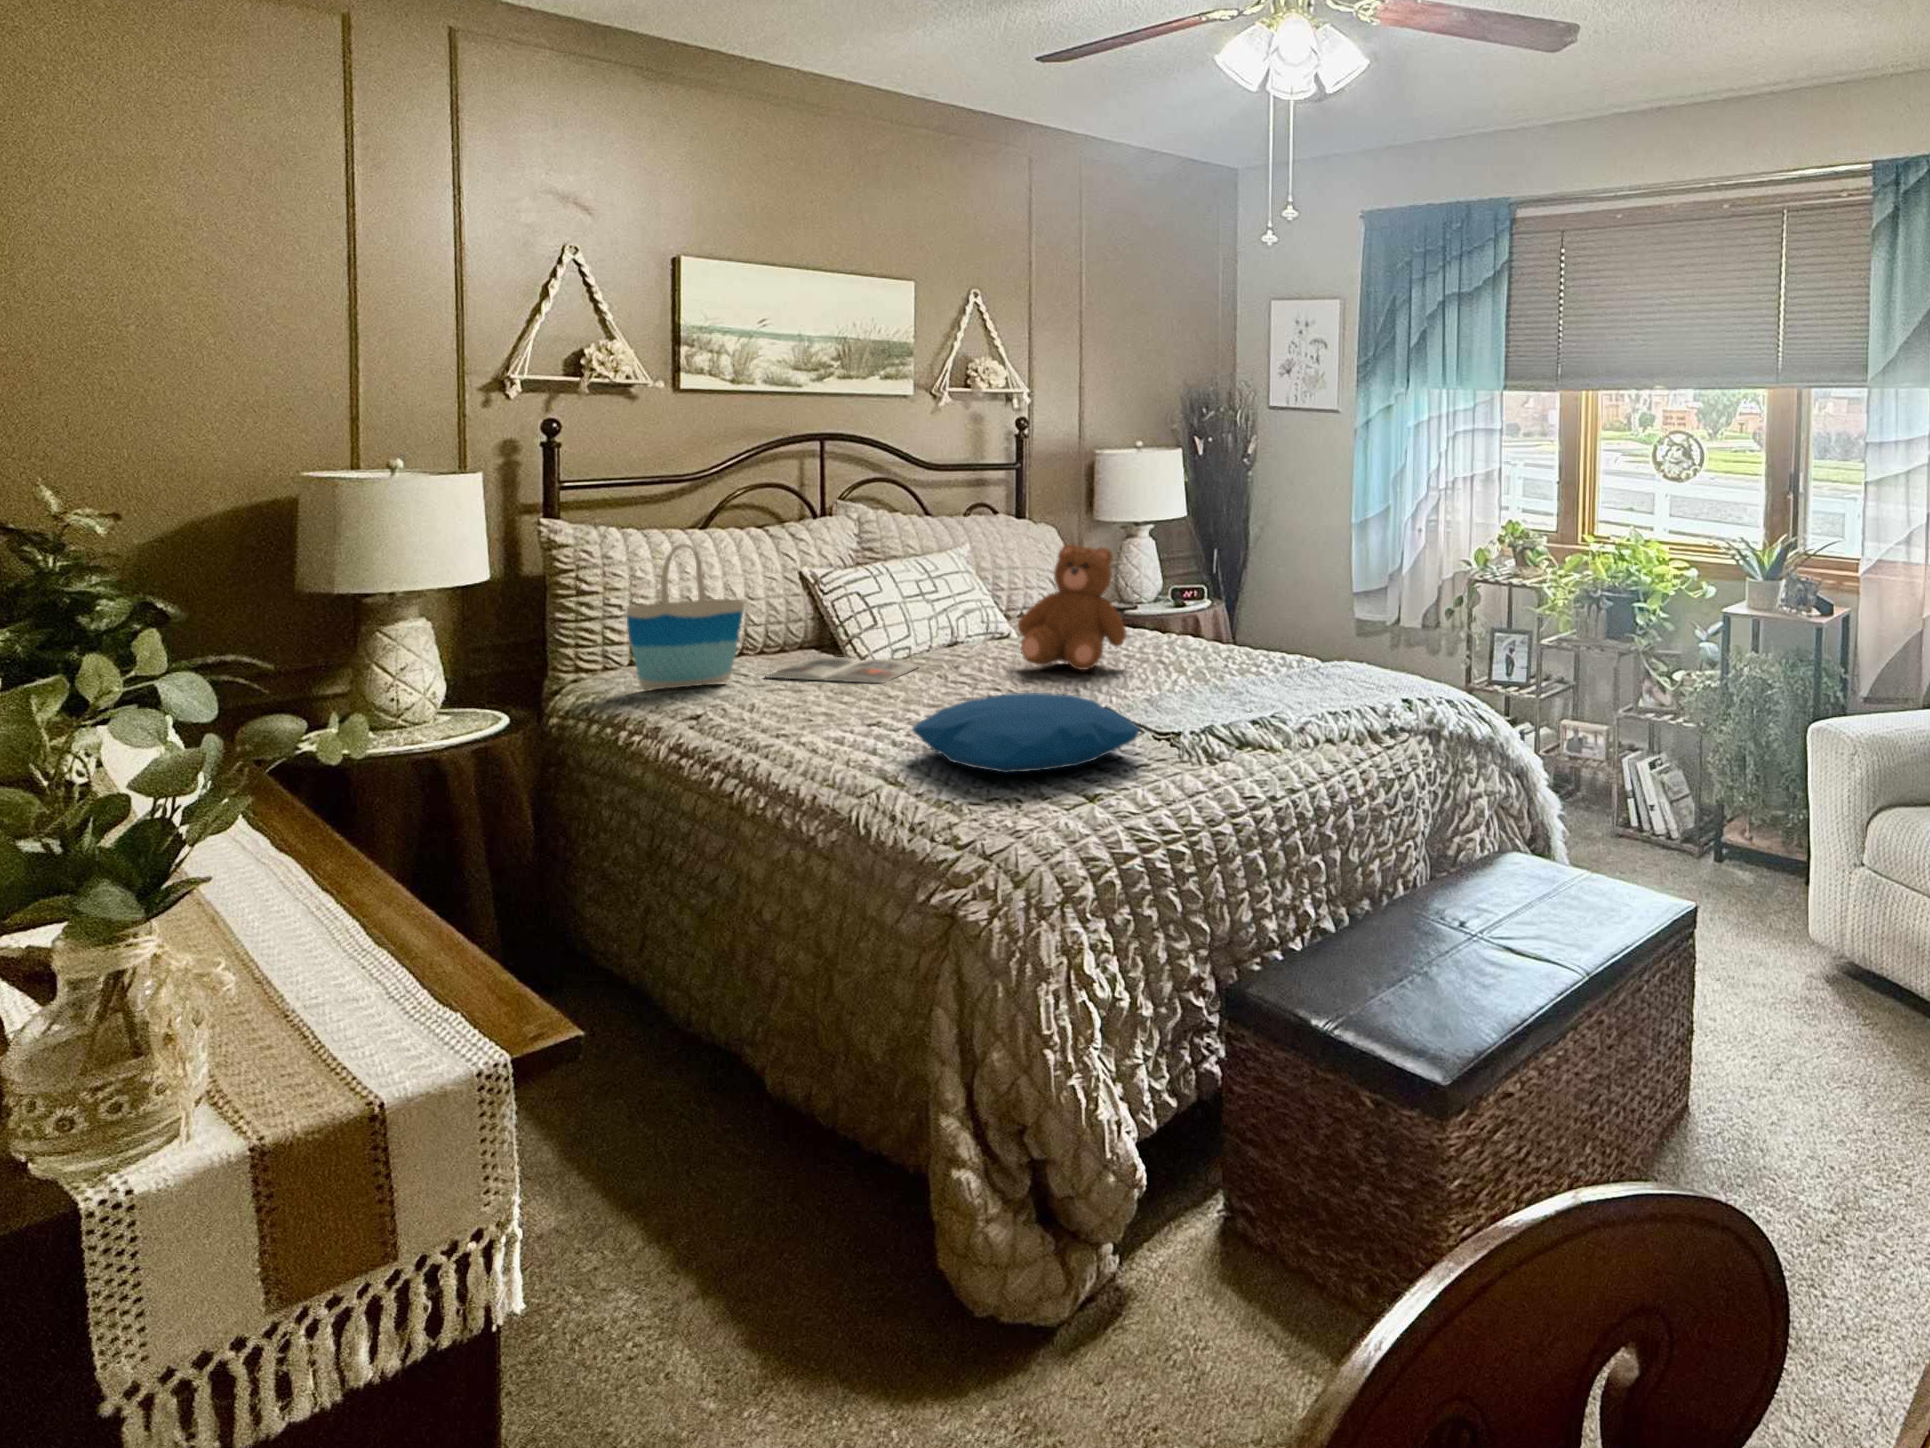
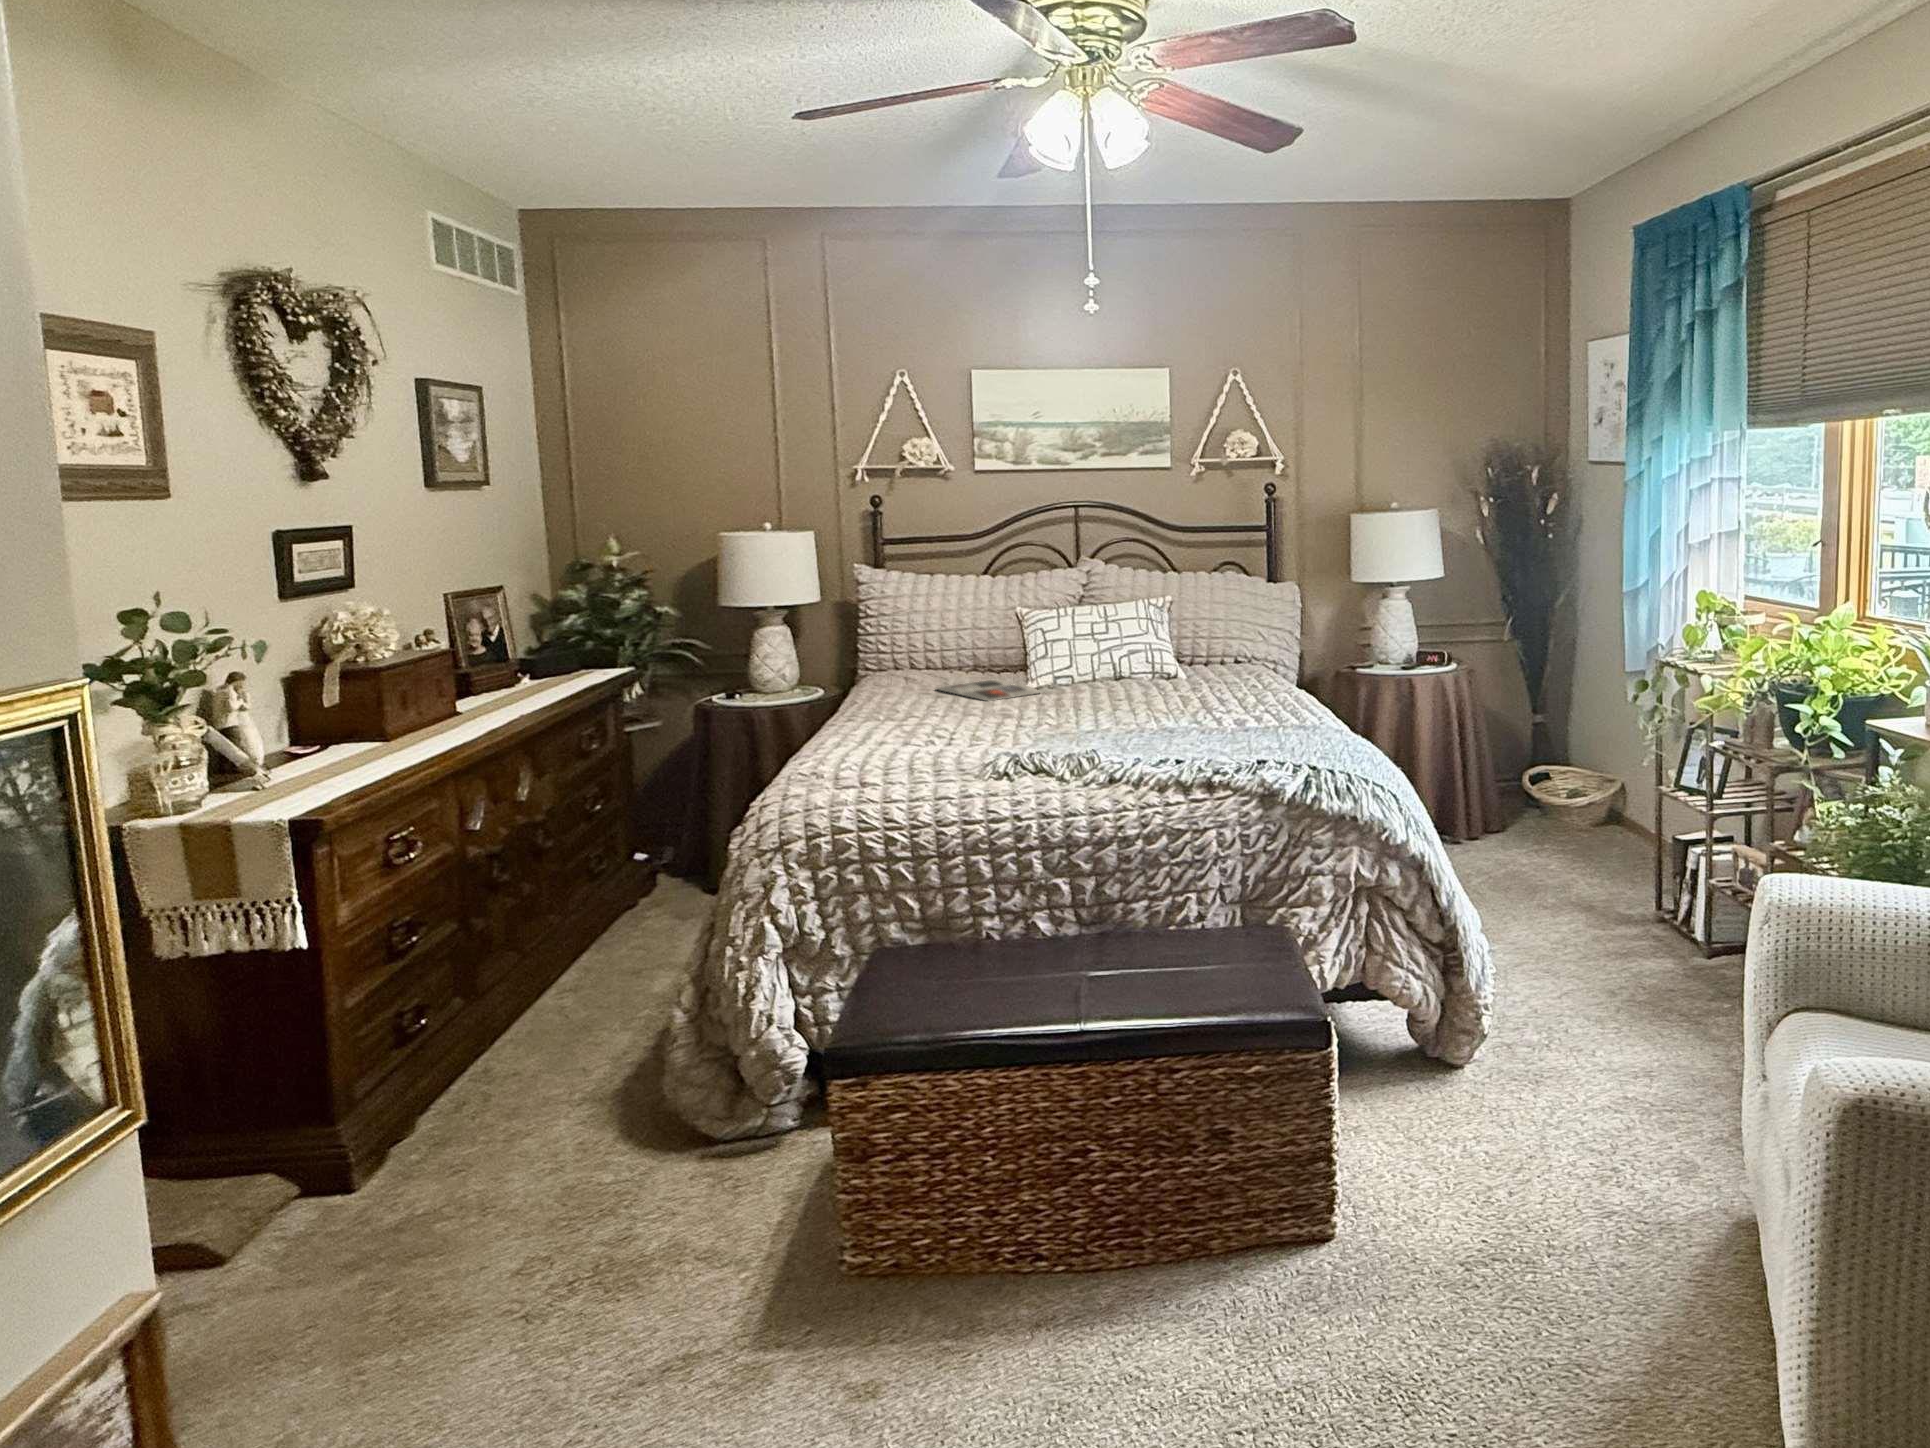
tote bag: present [626,544,746,689] -> none [843,584,918,690]
teddy bear: present [1018,544,1127,670] -> none [1088,596,1183,709]
pillow: present [912,693,1139,773] -> none [831,708,997,766]

